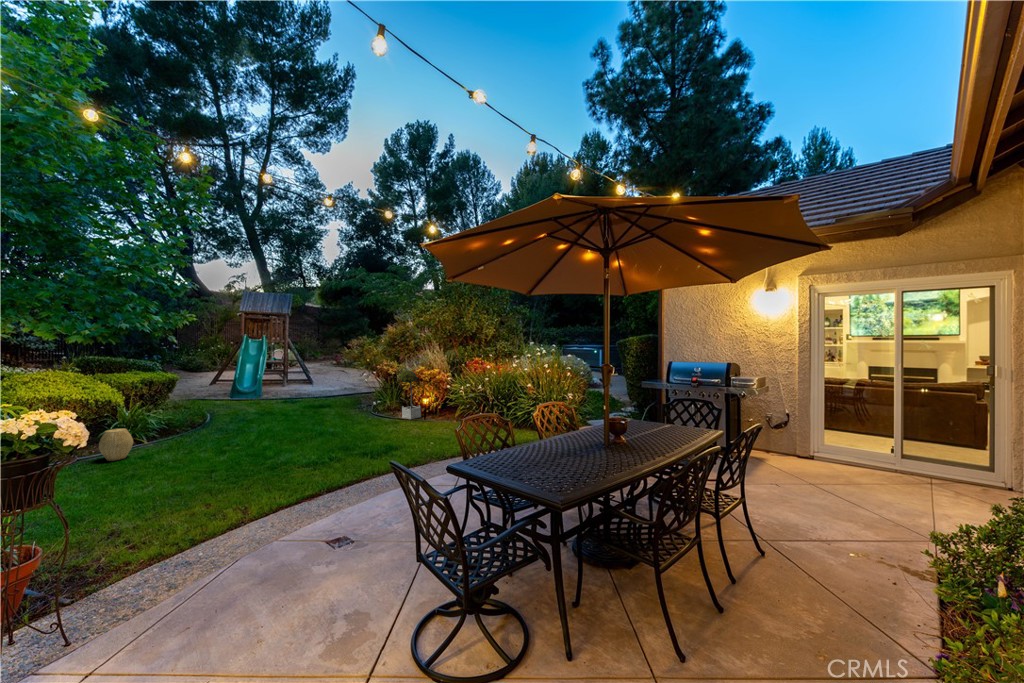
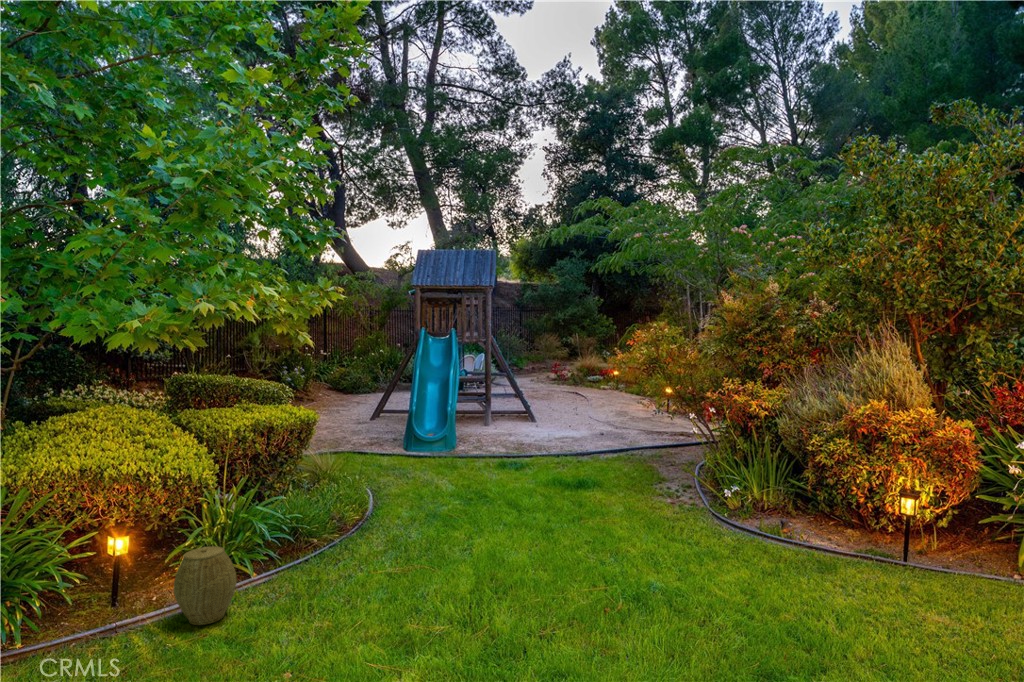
potted tree: present [399,370,421,419] -> none [783,403,849,539]

